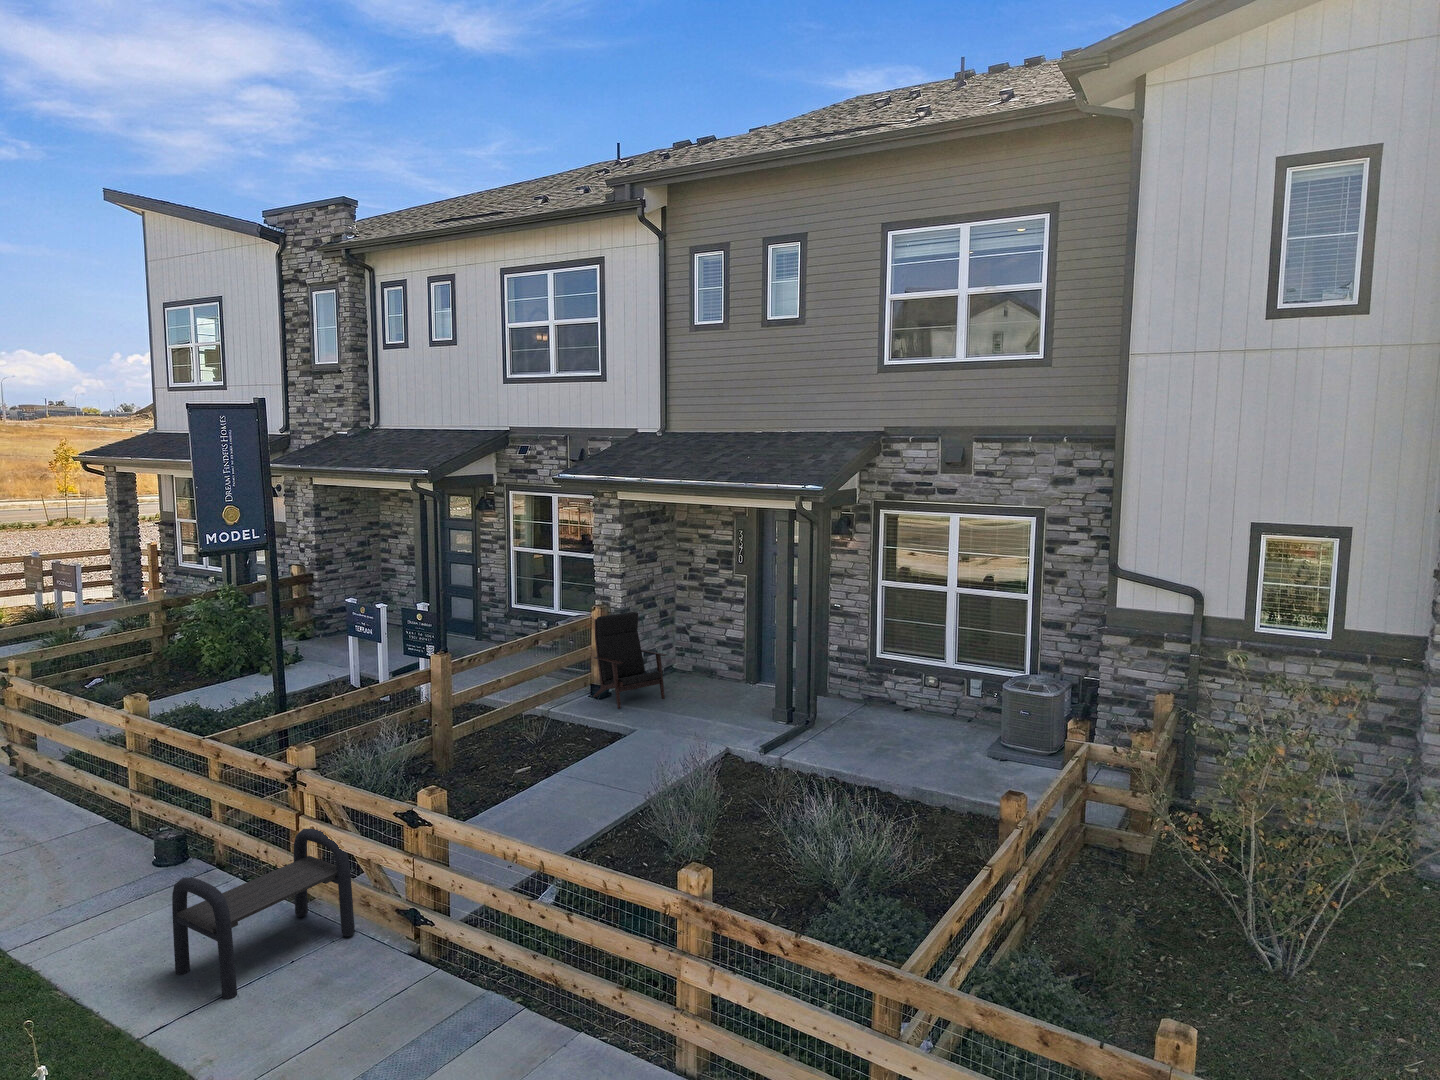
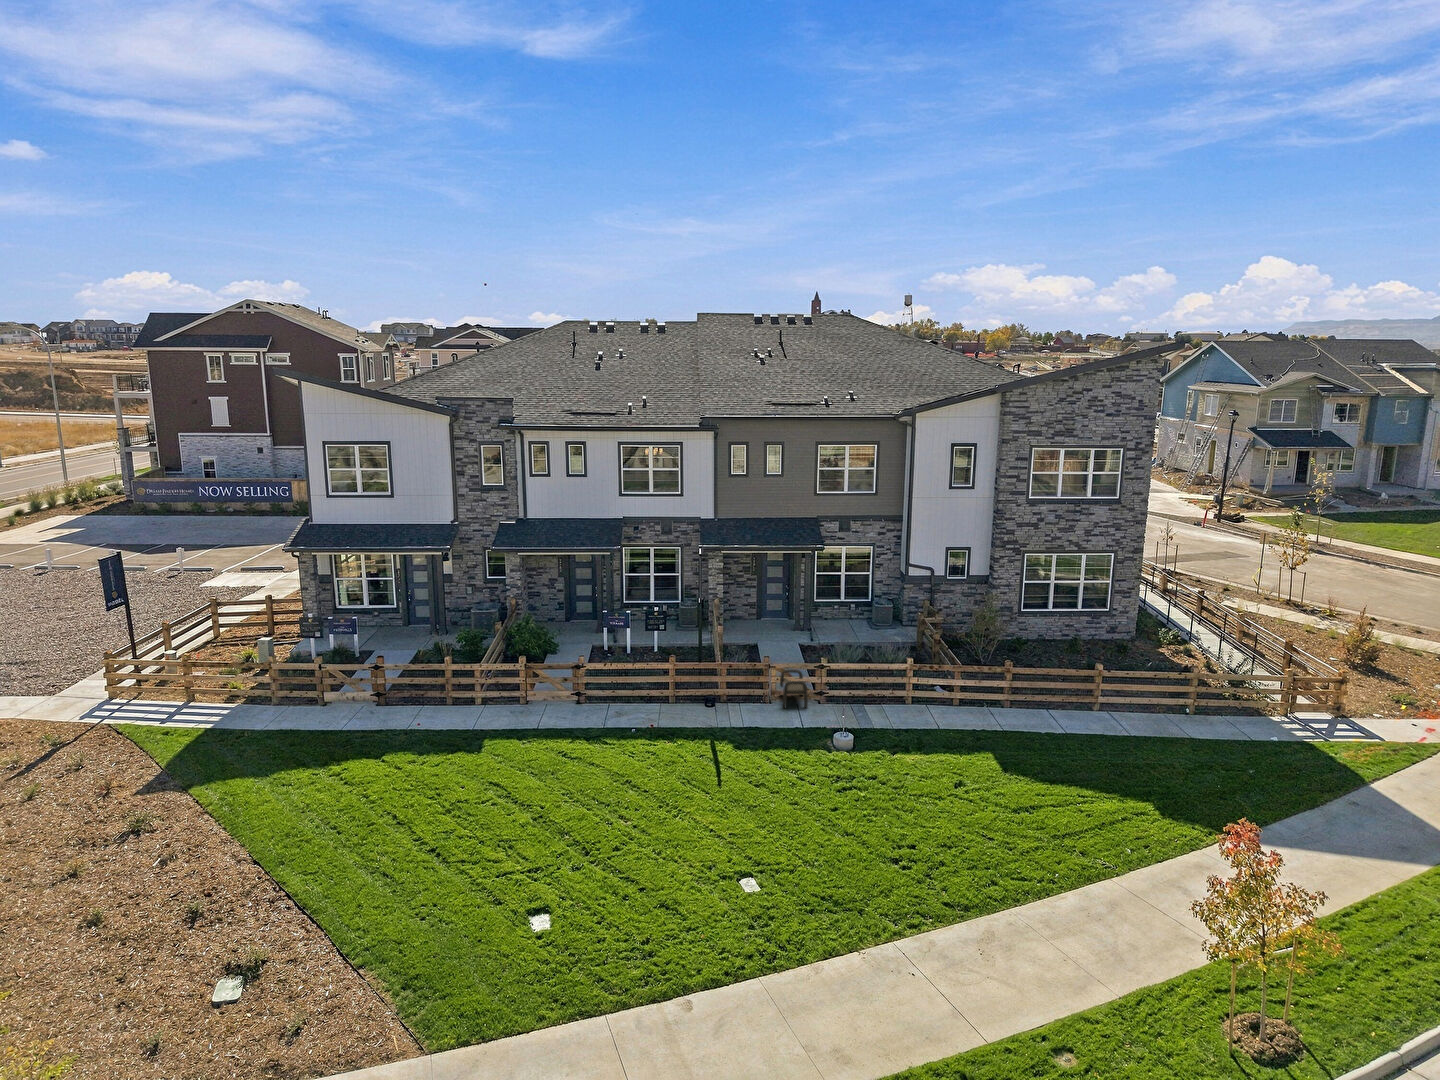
lounge chair: present [593,612,667,709] -> none [715,597,743,636]

